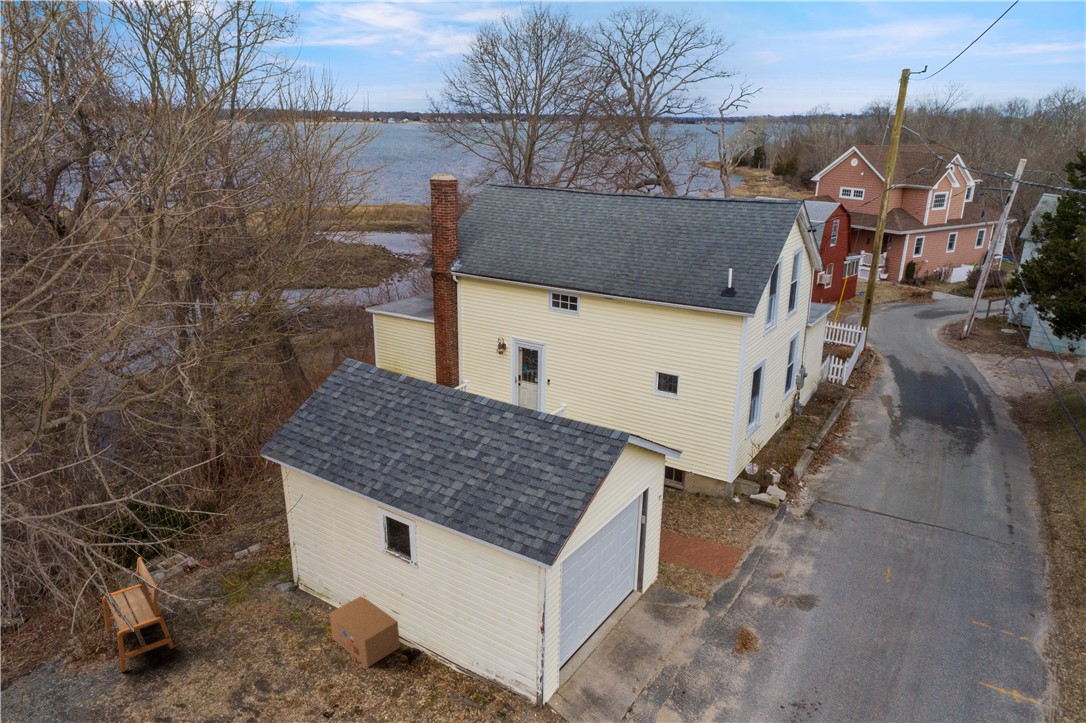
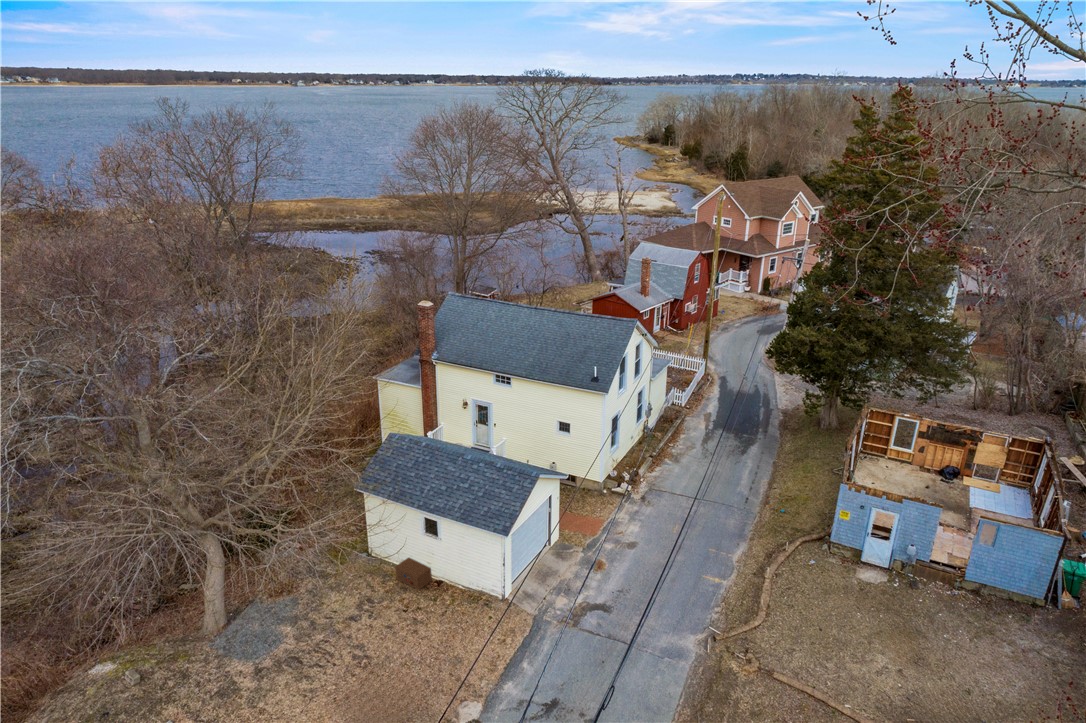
bench: present [103,557,174,672] -> none [278,546,319,601]

